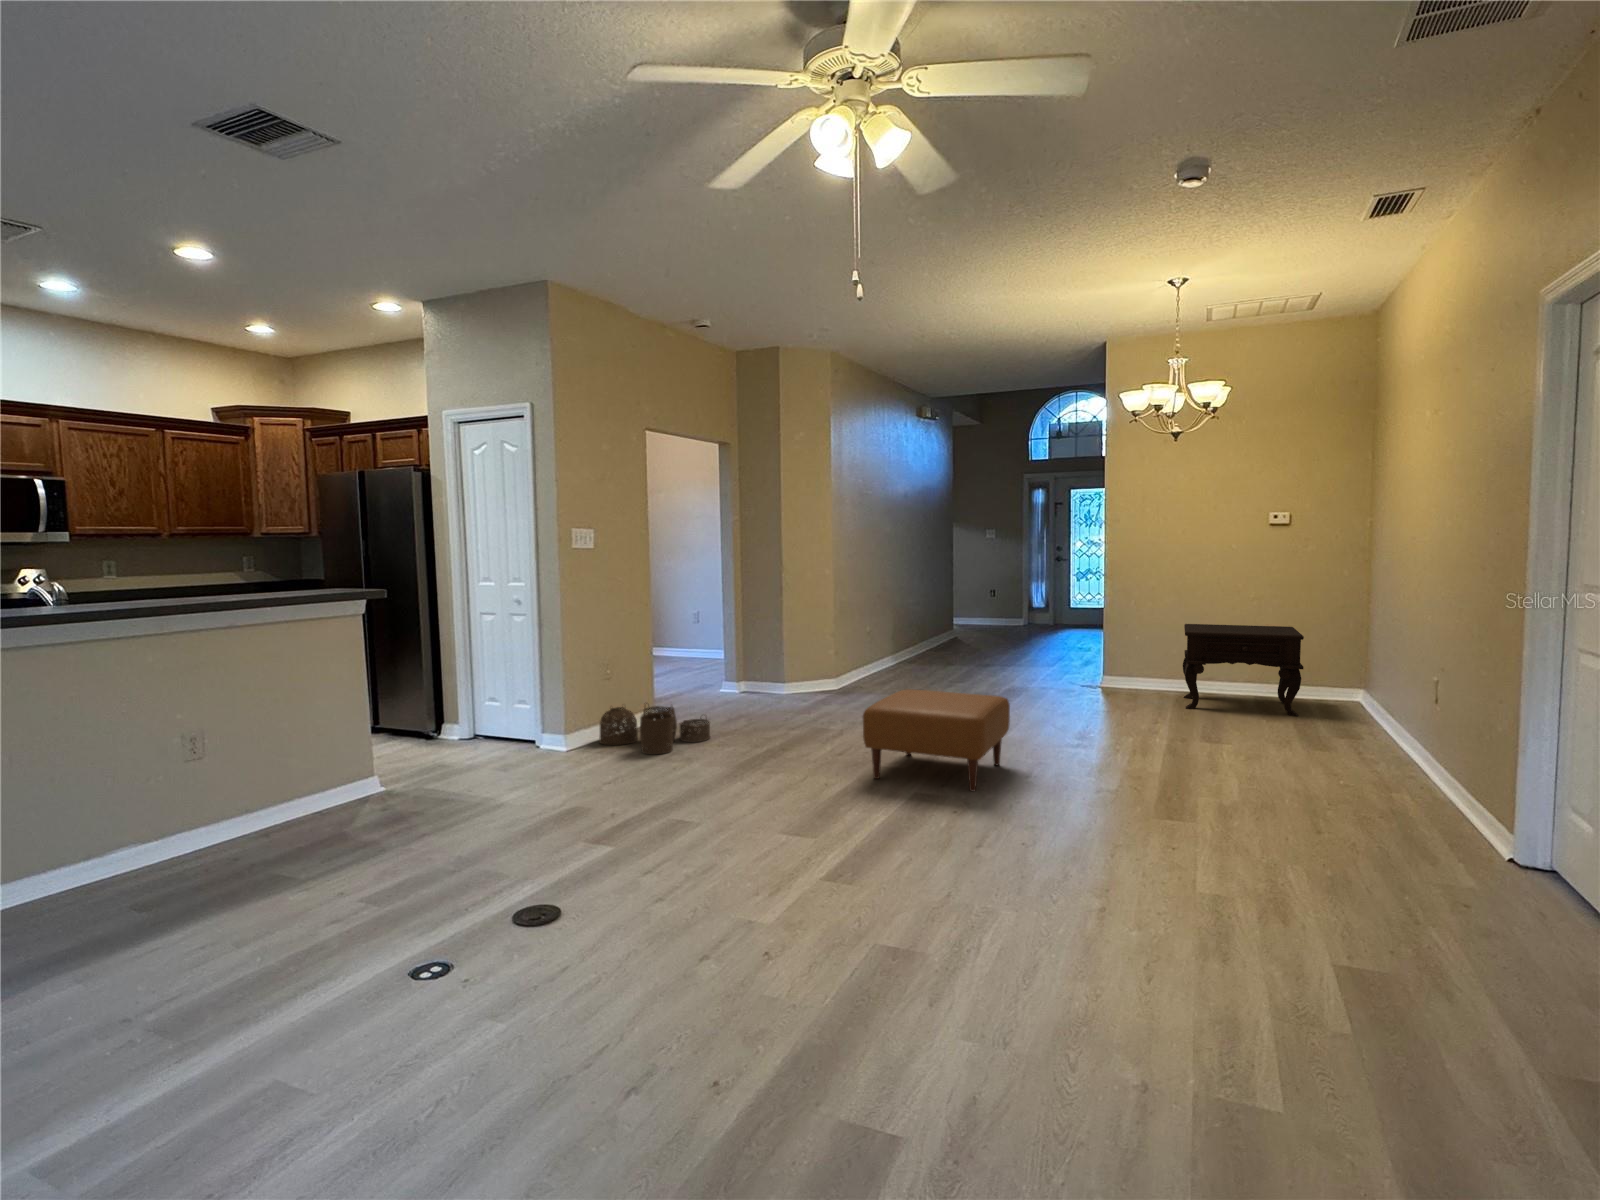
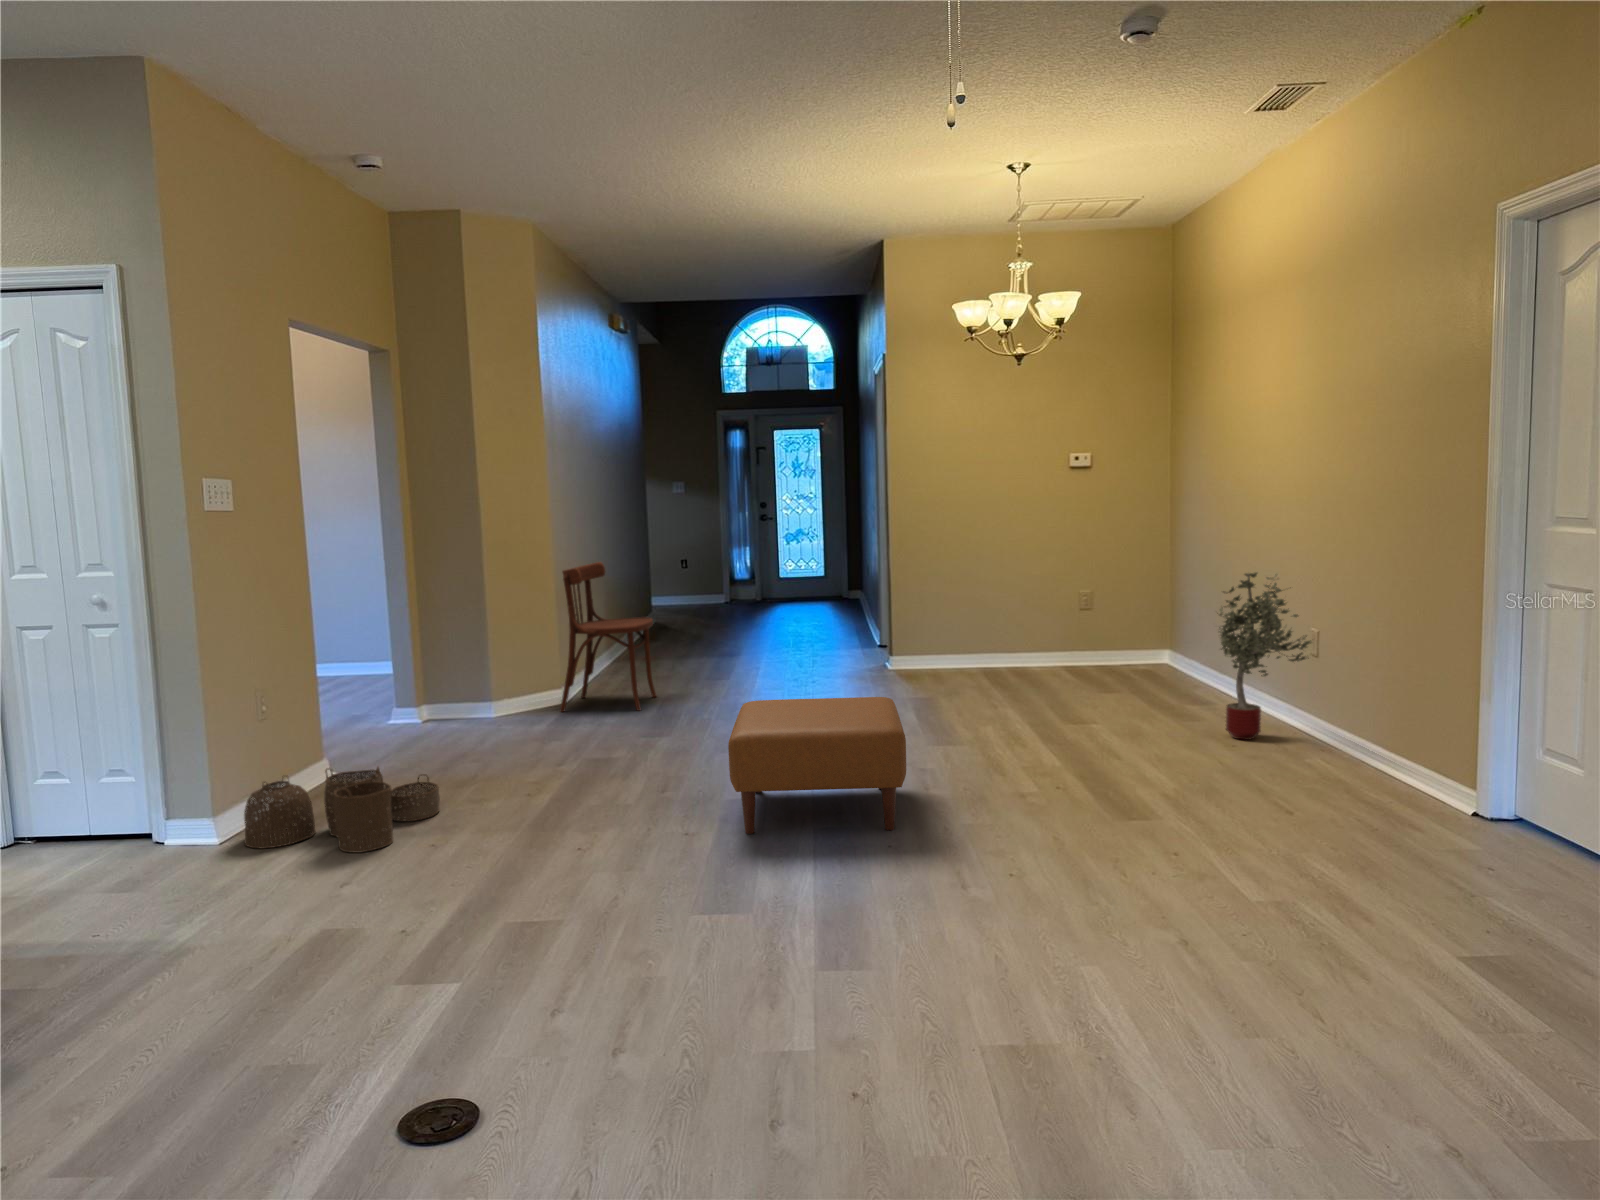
dining chair: none [832,587,904,695] -> present [560,562,656,712]
potted tree: none [1326,622,1430,773] -> present [1217,573,1311,740]
side table: present [1183,624,1304,716] -> none [988,583,1129,688]

